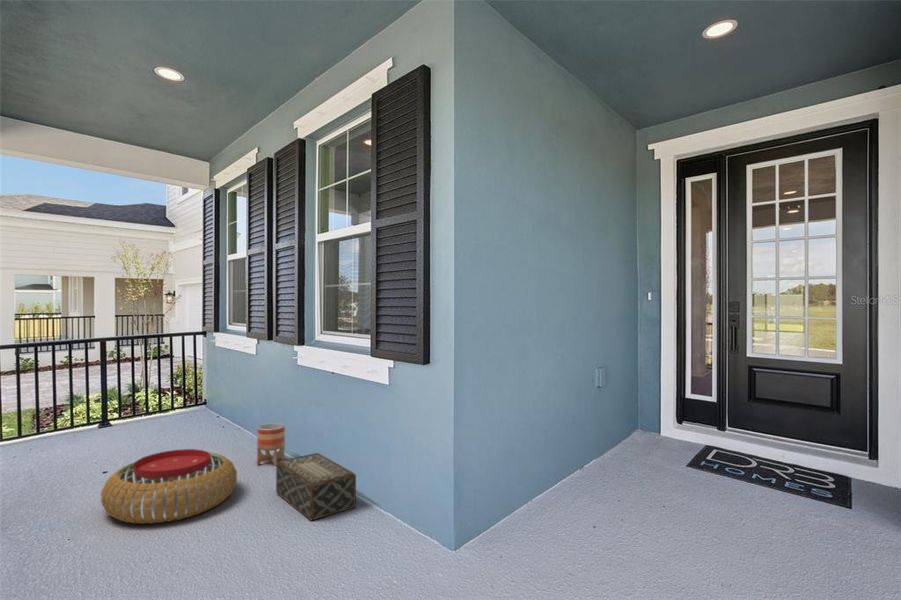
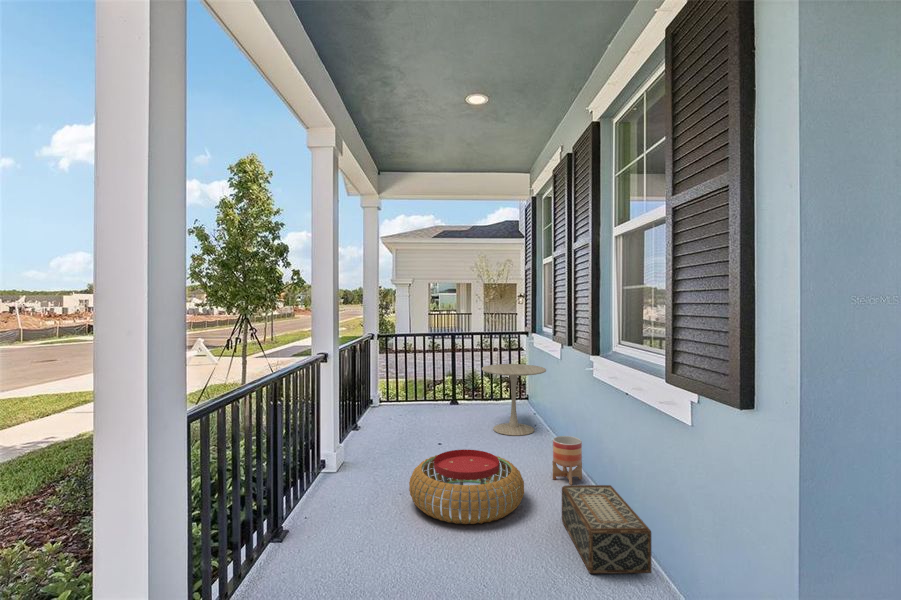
side table: none [163,364,238,438] -> present [482,364,546,436]

